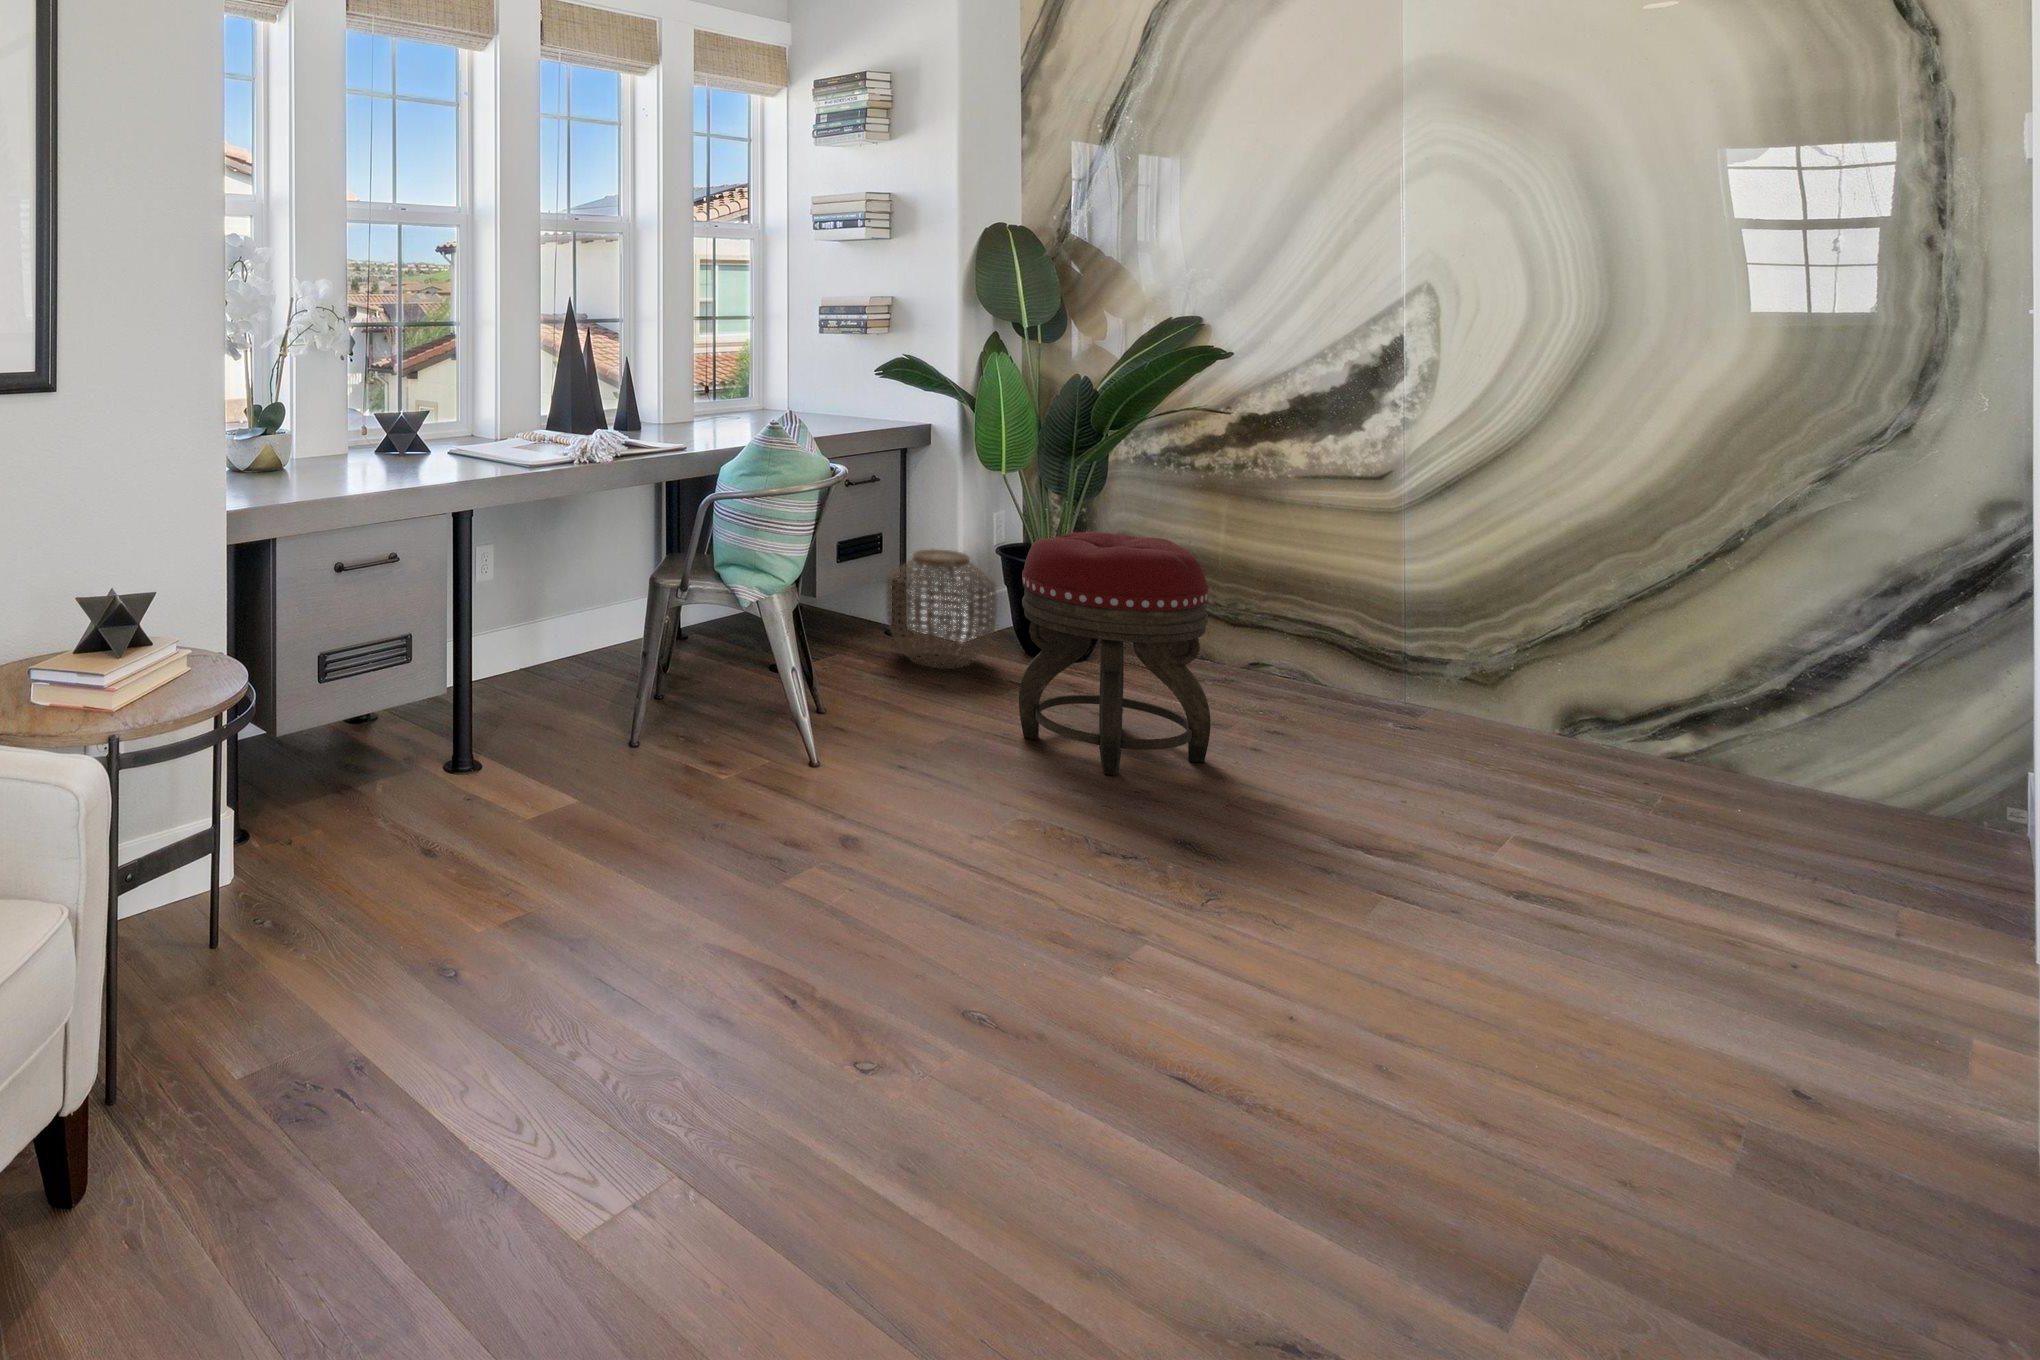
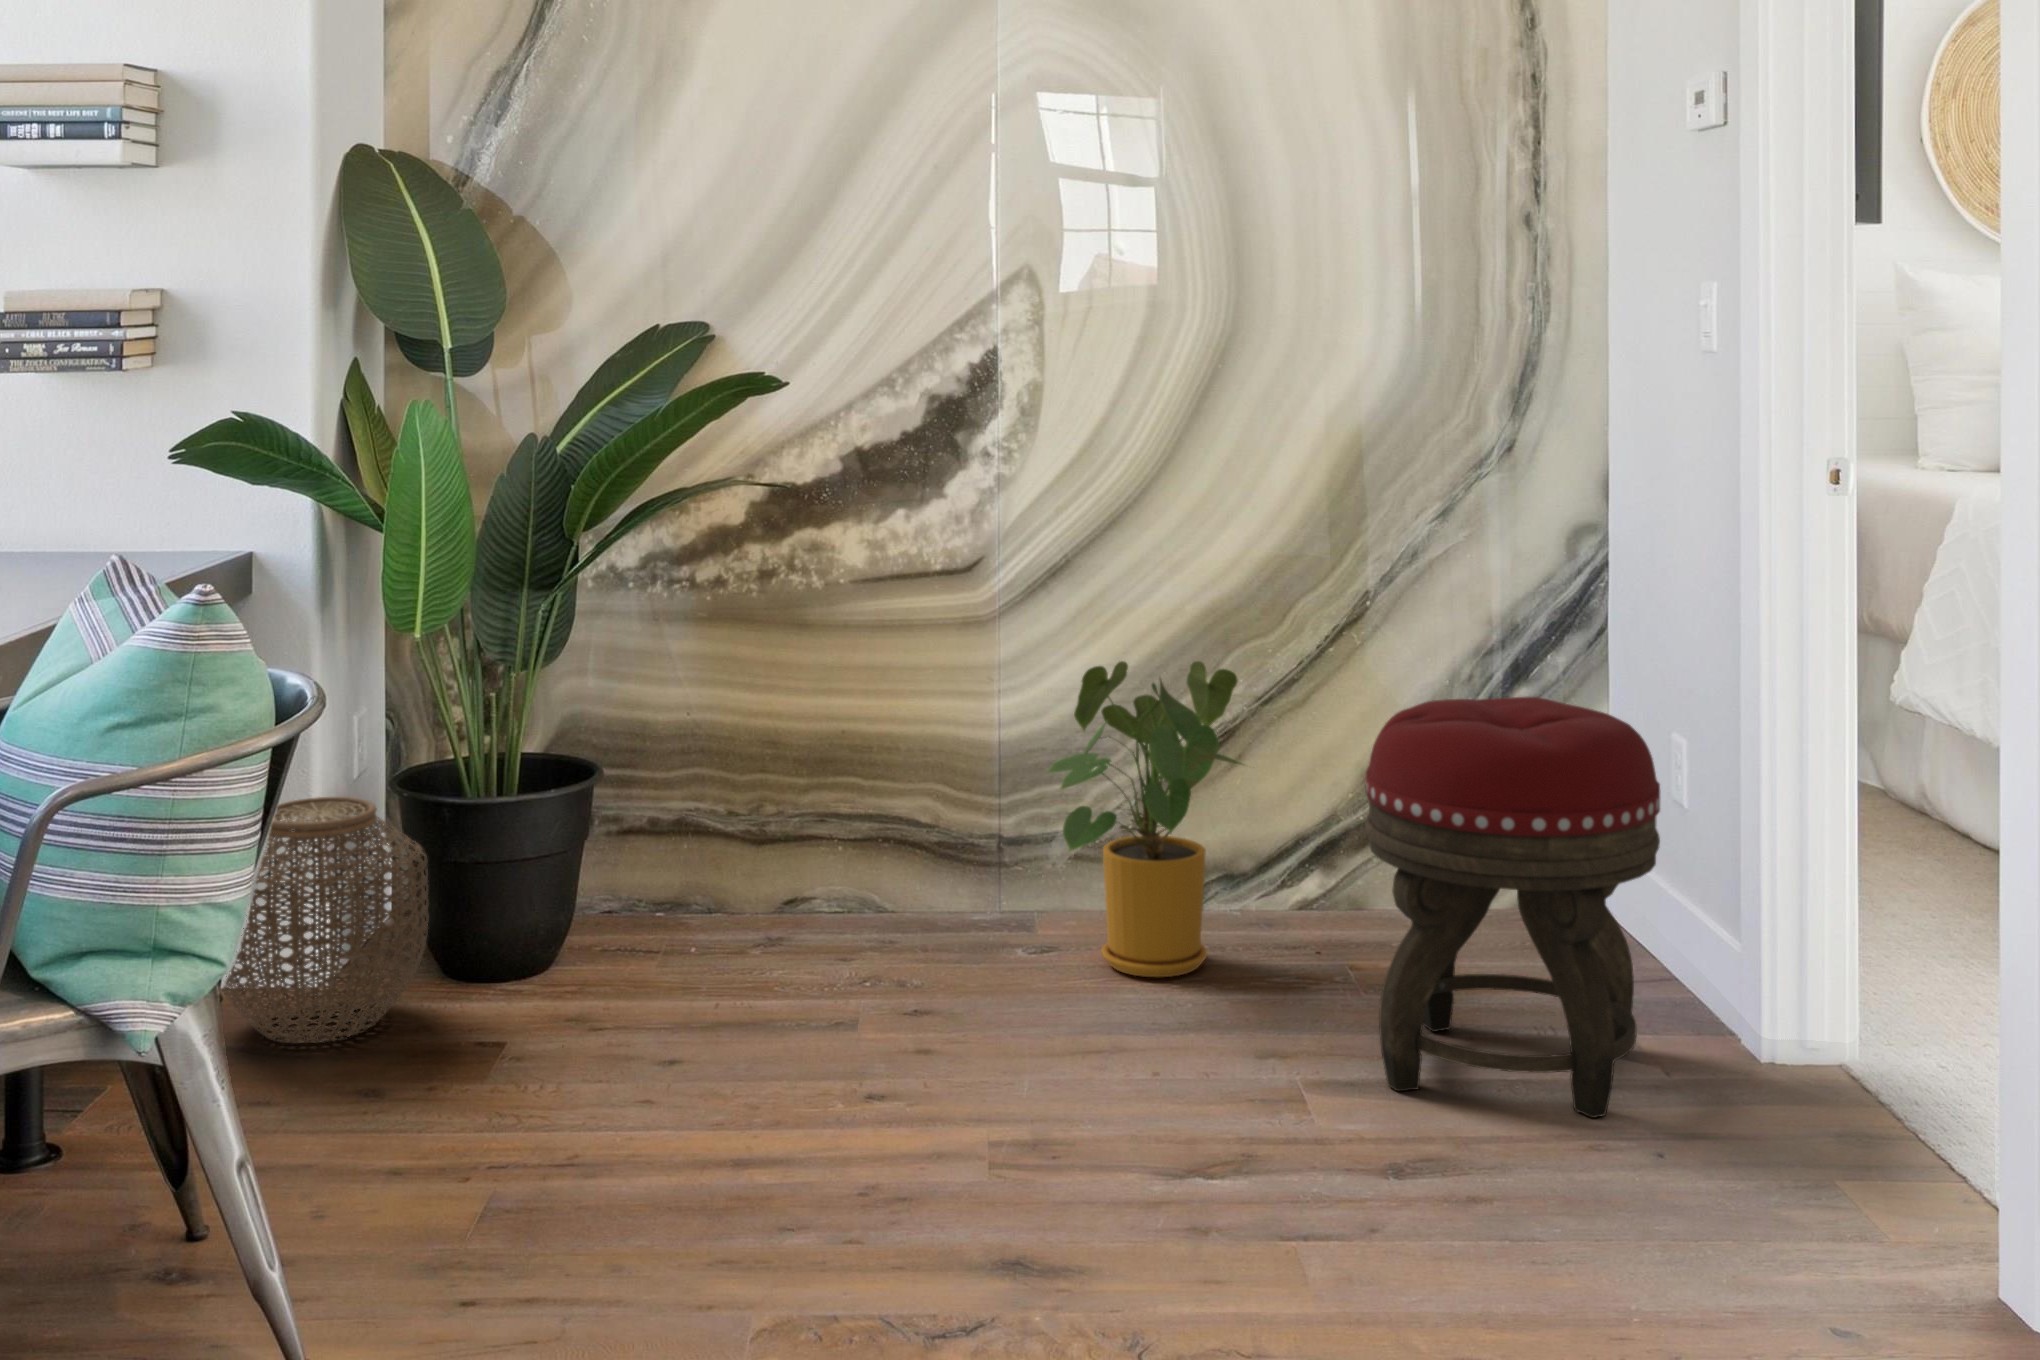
footstool: present [1019,532,1211,776] -> present [1365,697,1660,1118]
house plant: none [1380,549,1589,765] -> present [1047,661,1242,977]

